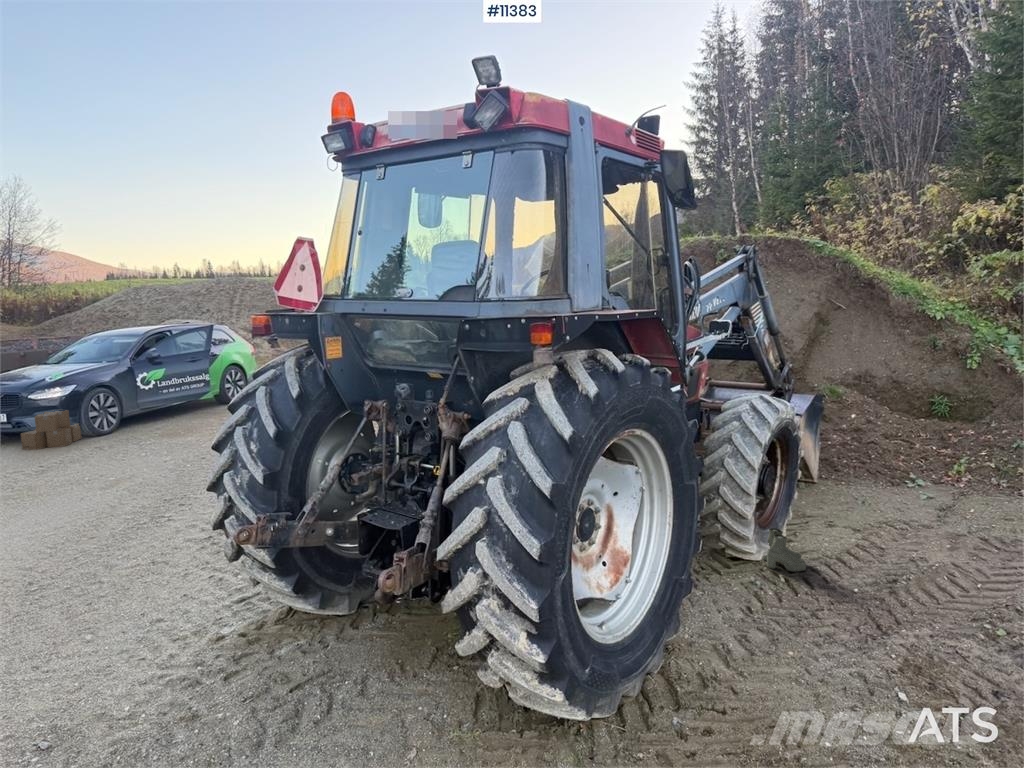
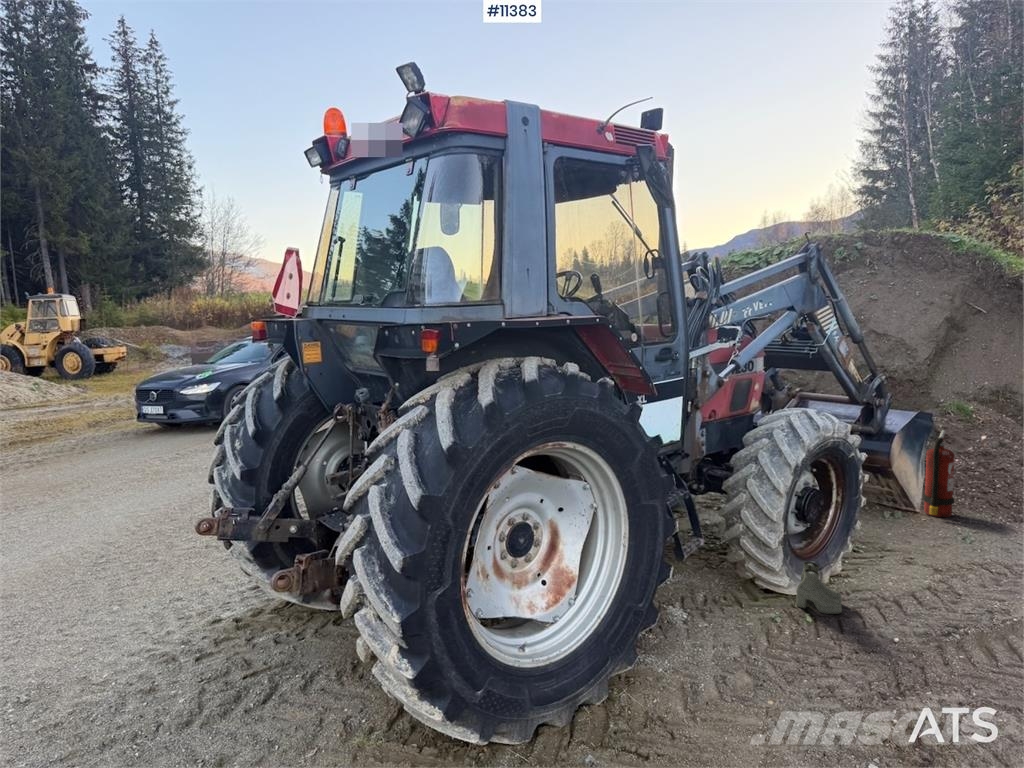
cardboard box: present [21,410,81,450] -> none [152,402,203,438]
fire extinguisher: none [818,413,843,486] -> present [923,430,955,517]

